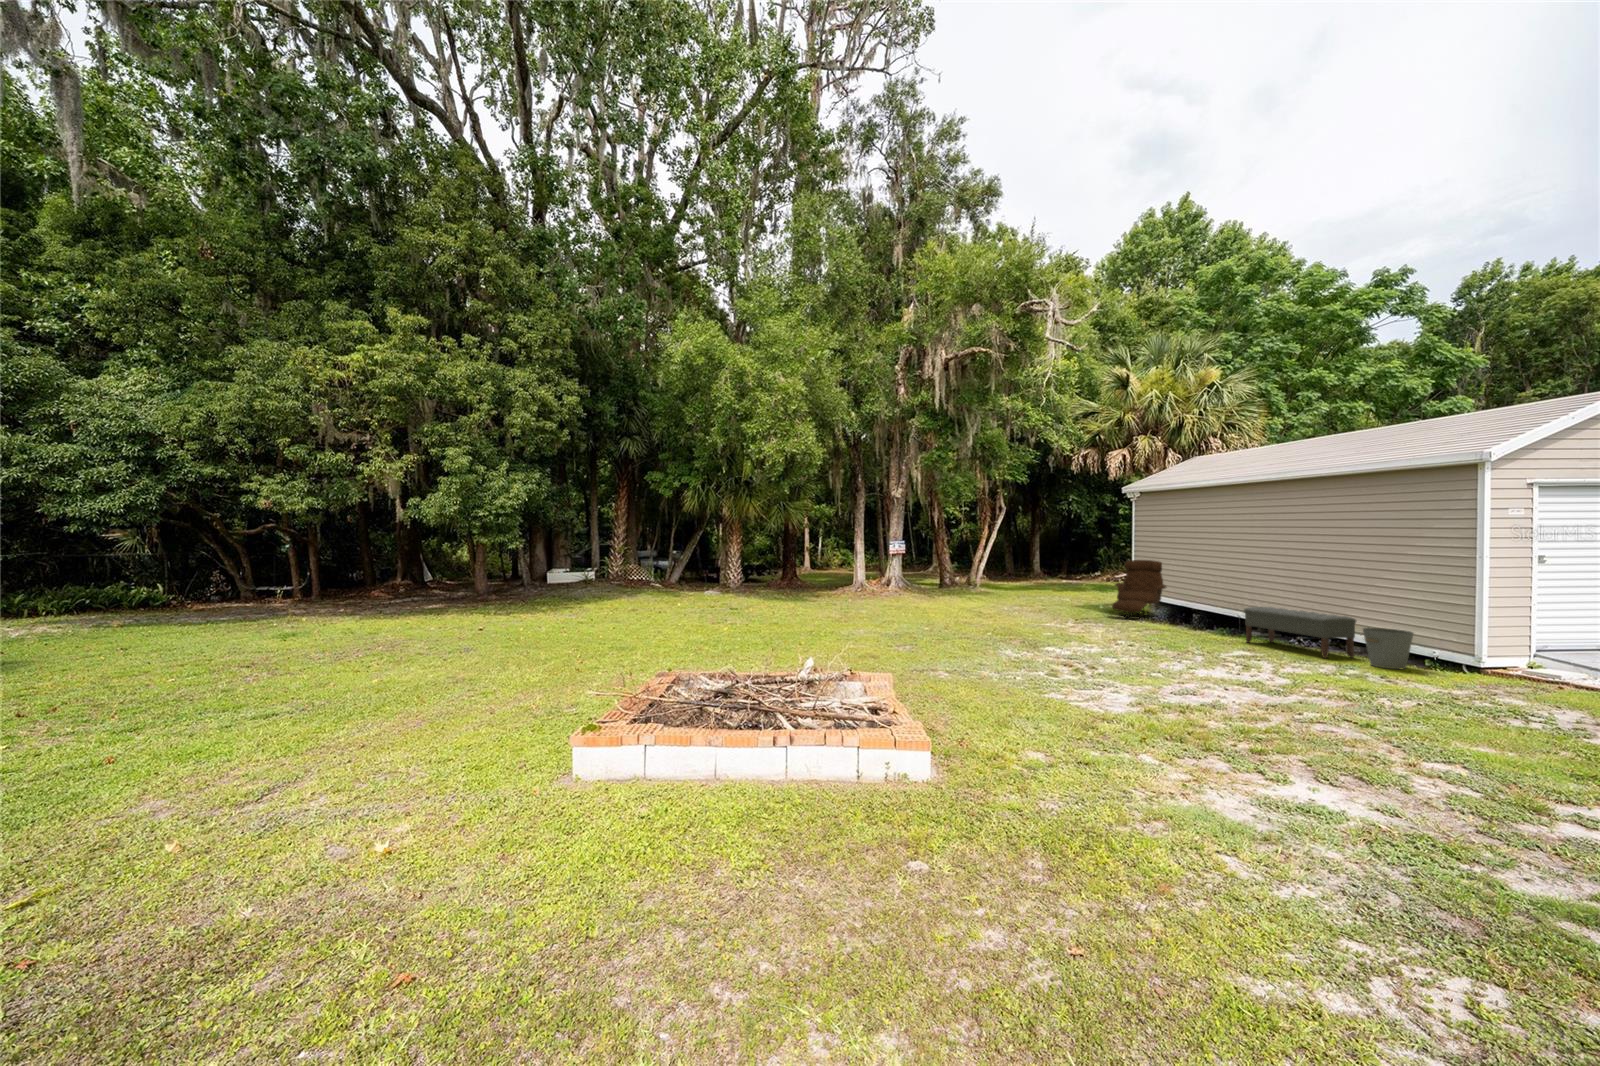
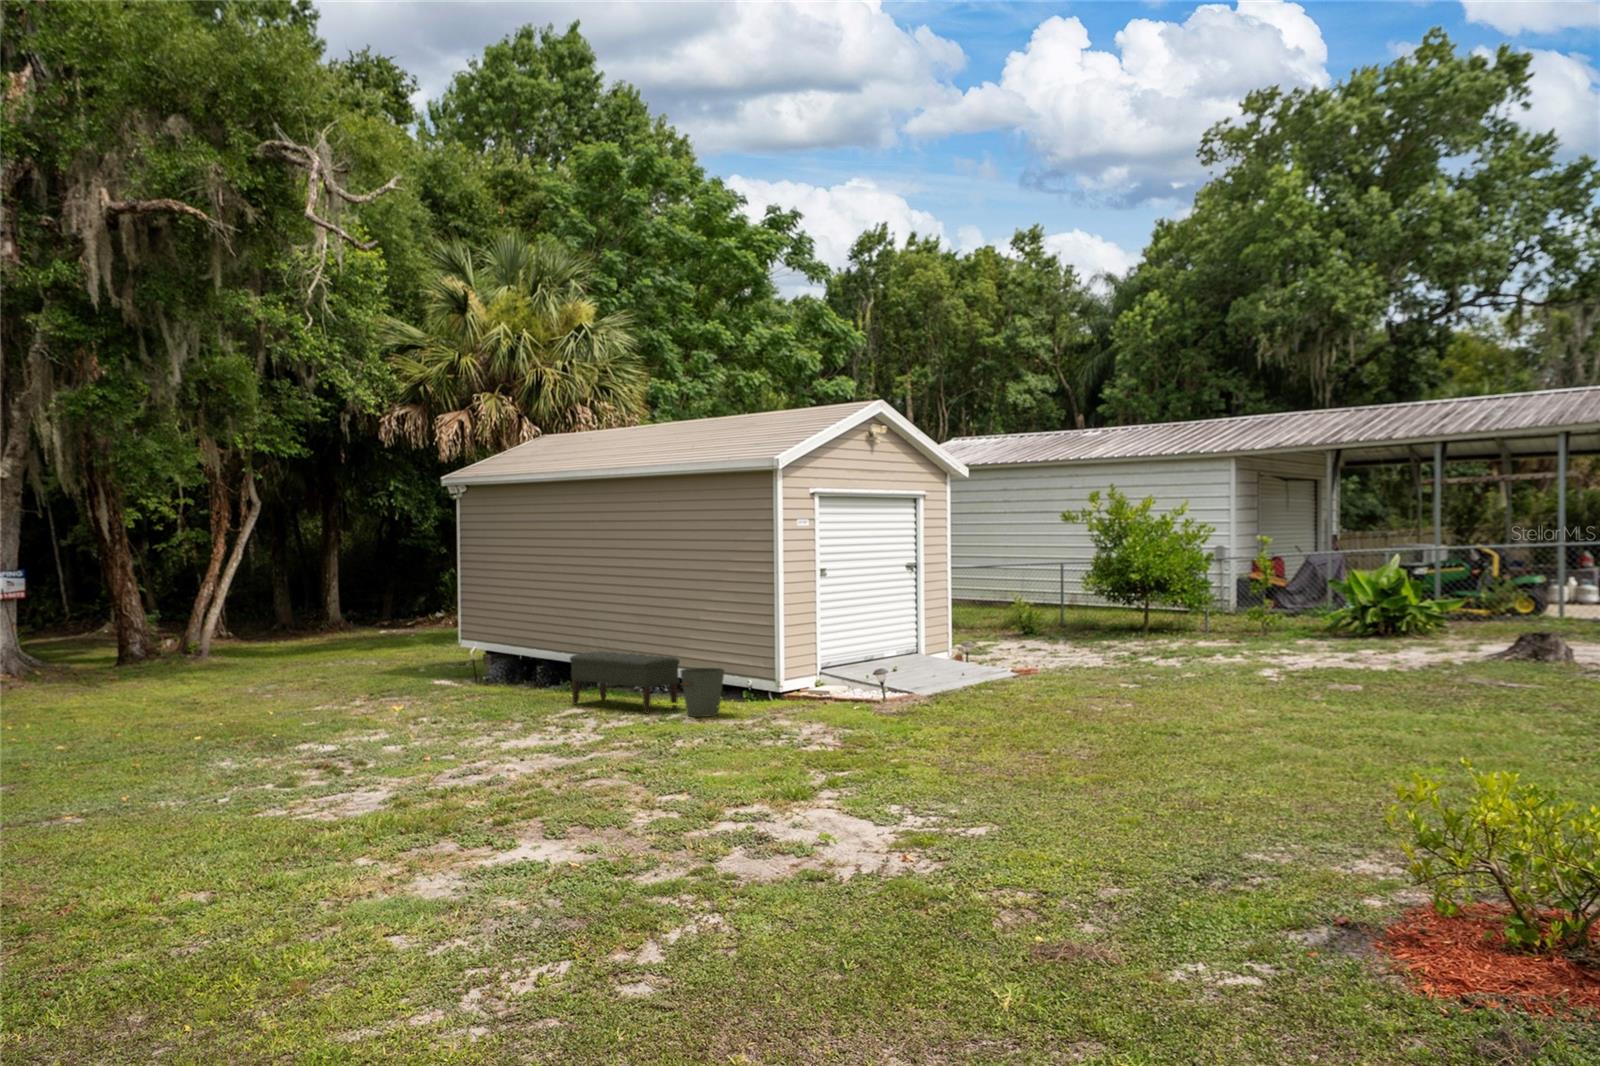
lounge chair: present [1112,560,1166,619] -> none [413,592,495,689]

